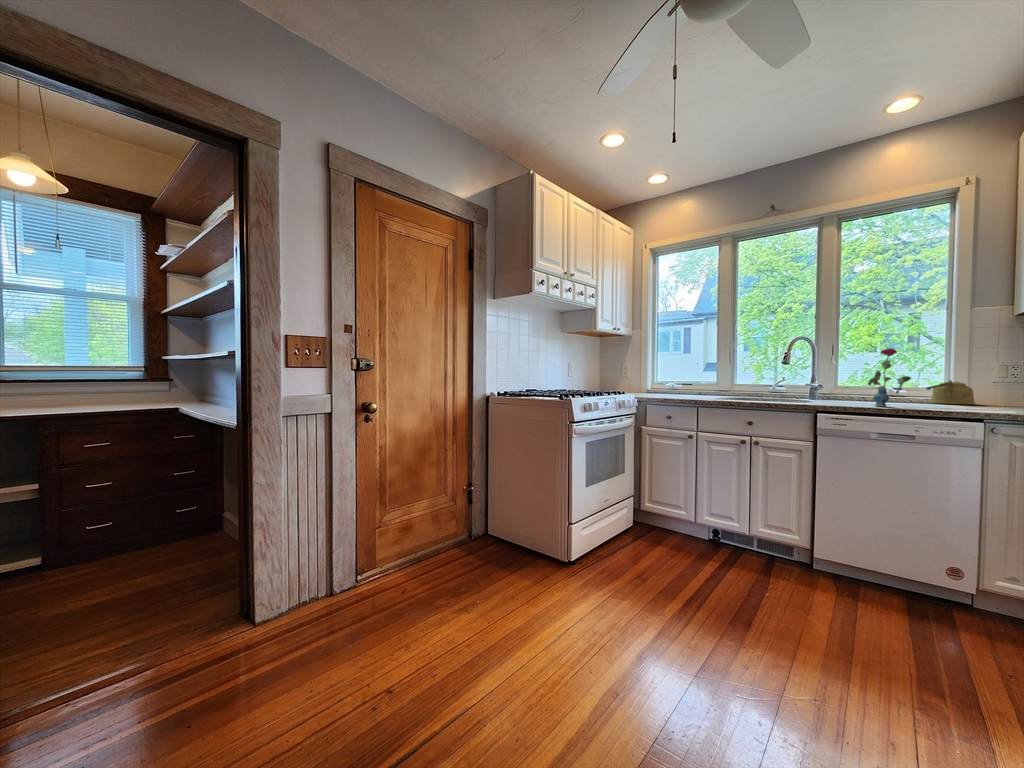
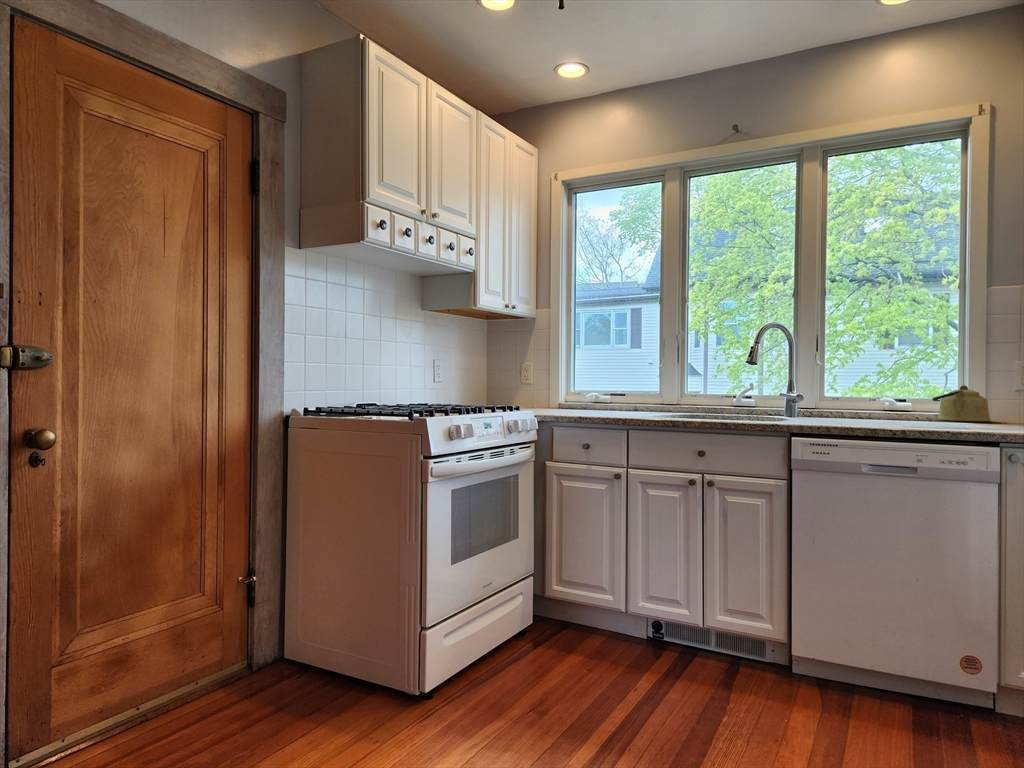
vase: present [868,348,911,406] -> none [857,341,911,425]

